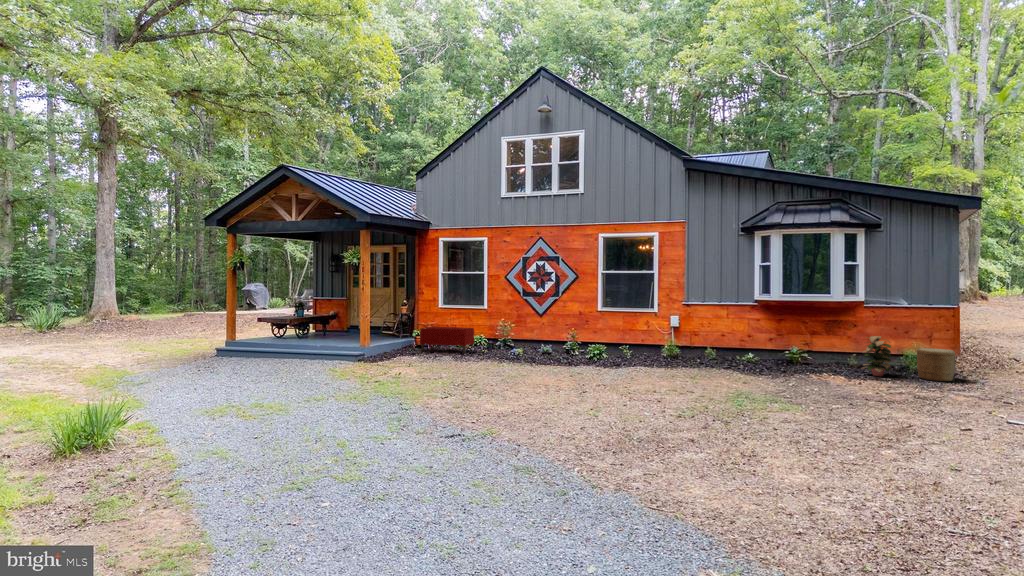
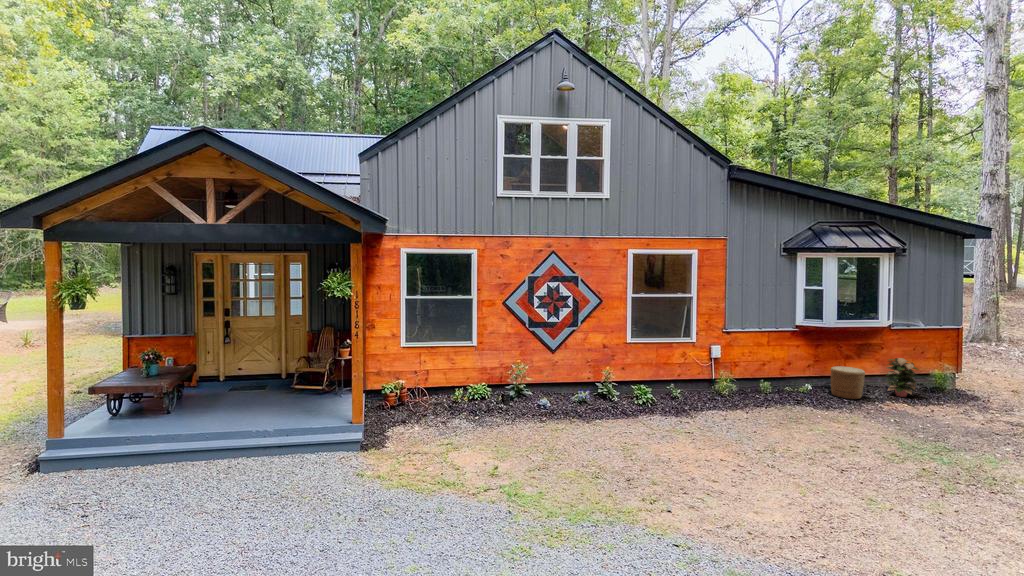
bench: present [420,327,474,353] -> none [392,373,465,415]
woven basket: present [916,348,955,381] -> present [831,366,865,399]

